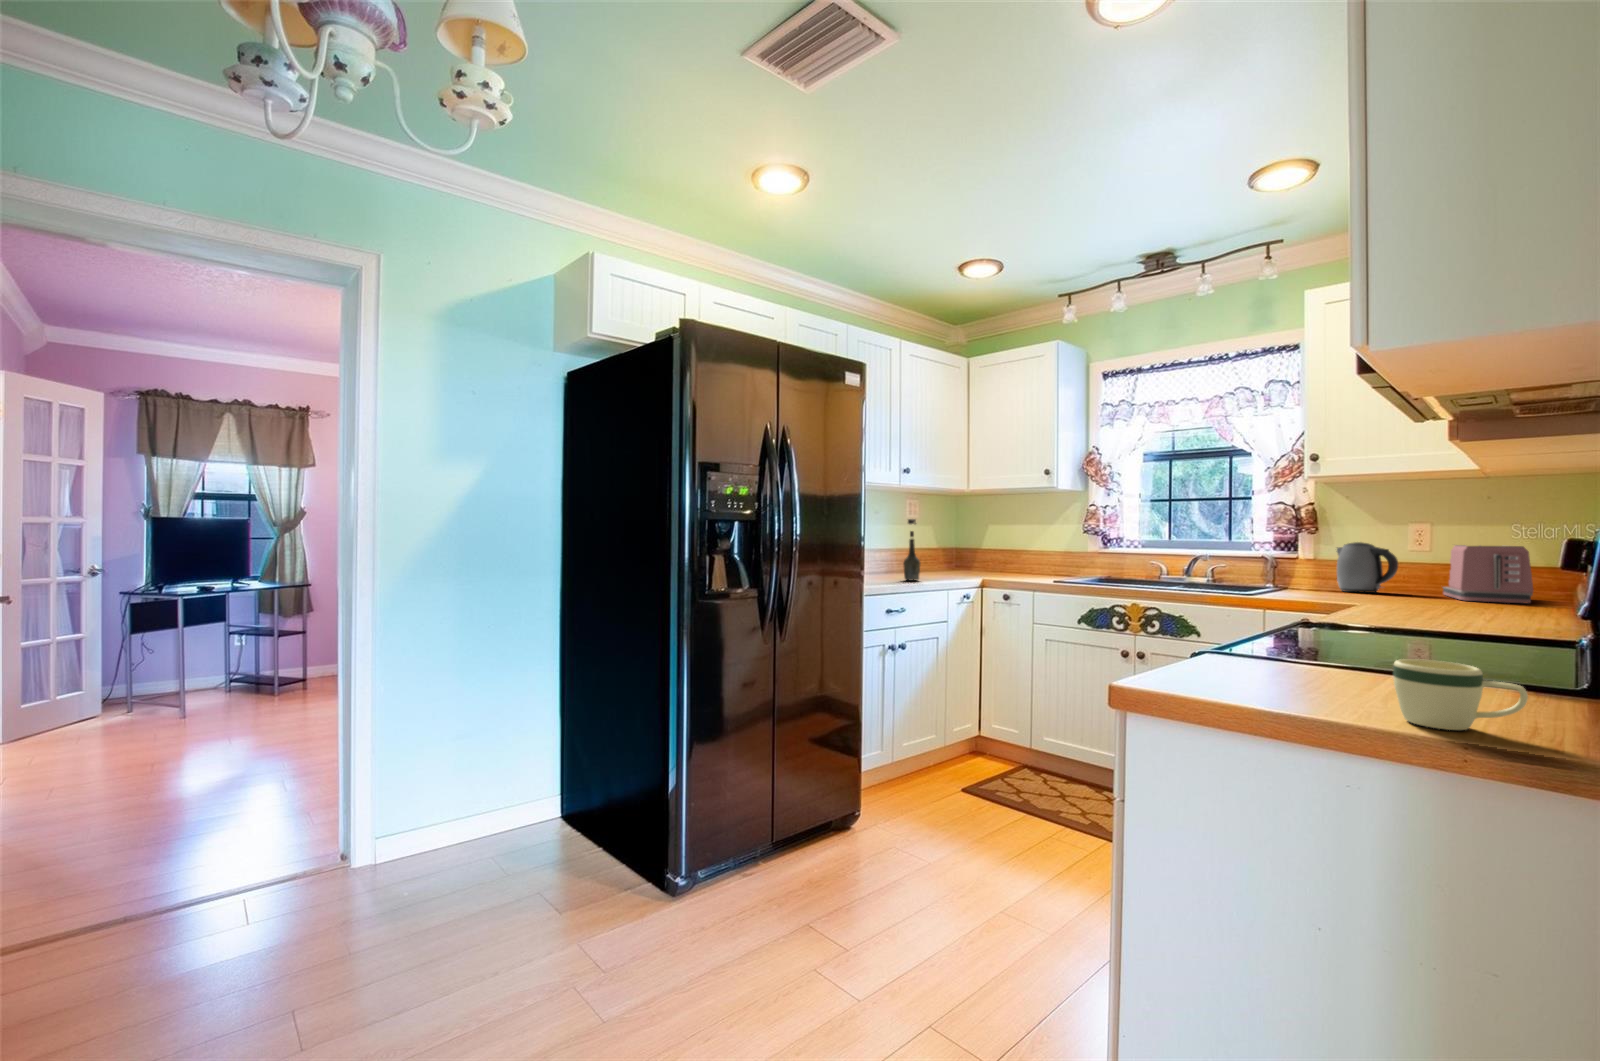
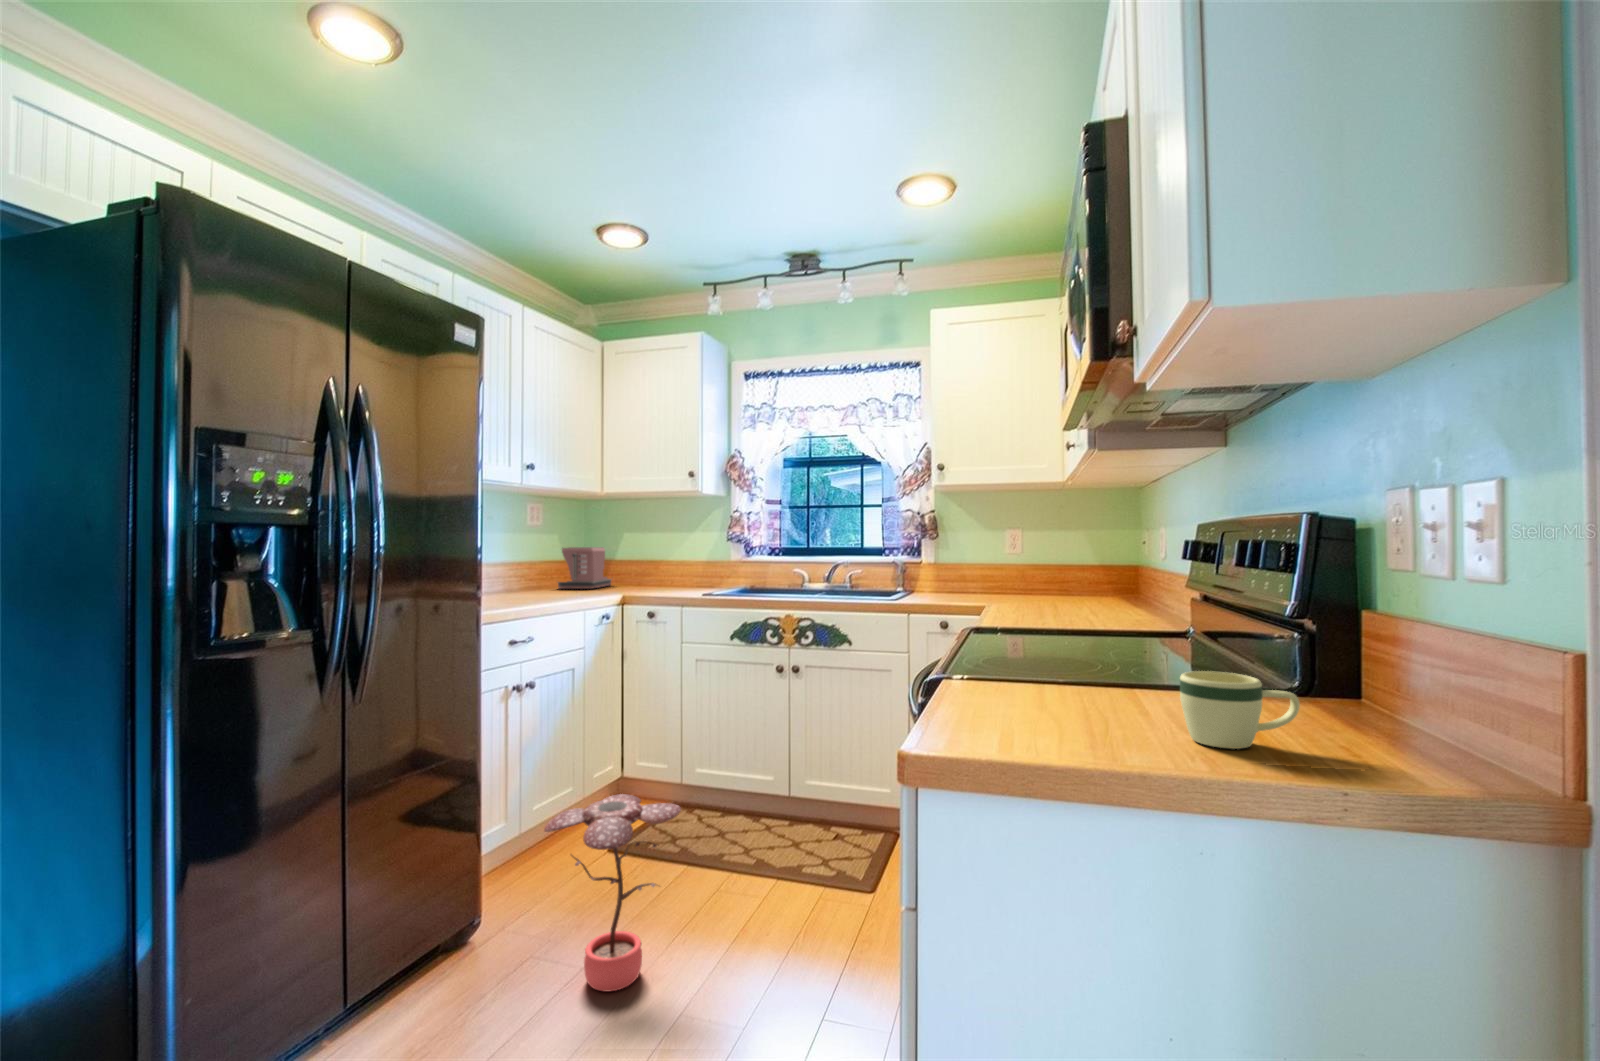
bottle: present [903,519,920,580] -> none [530,525,552,602]
kettle: present [1336,542,1398,593] -> none [945,547,991,592]
toaster: present [1443,545,1533,603] -> present [558,547,611,589]
potted plant: none [902,736,1010,885] -> present [544,794,681,991]

